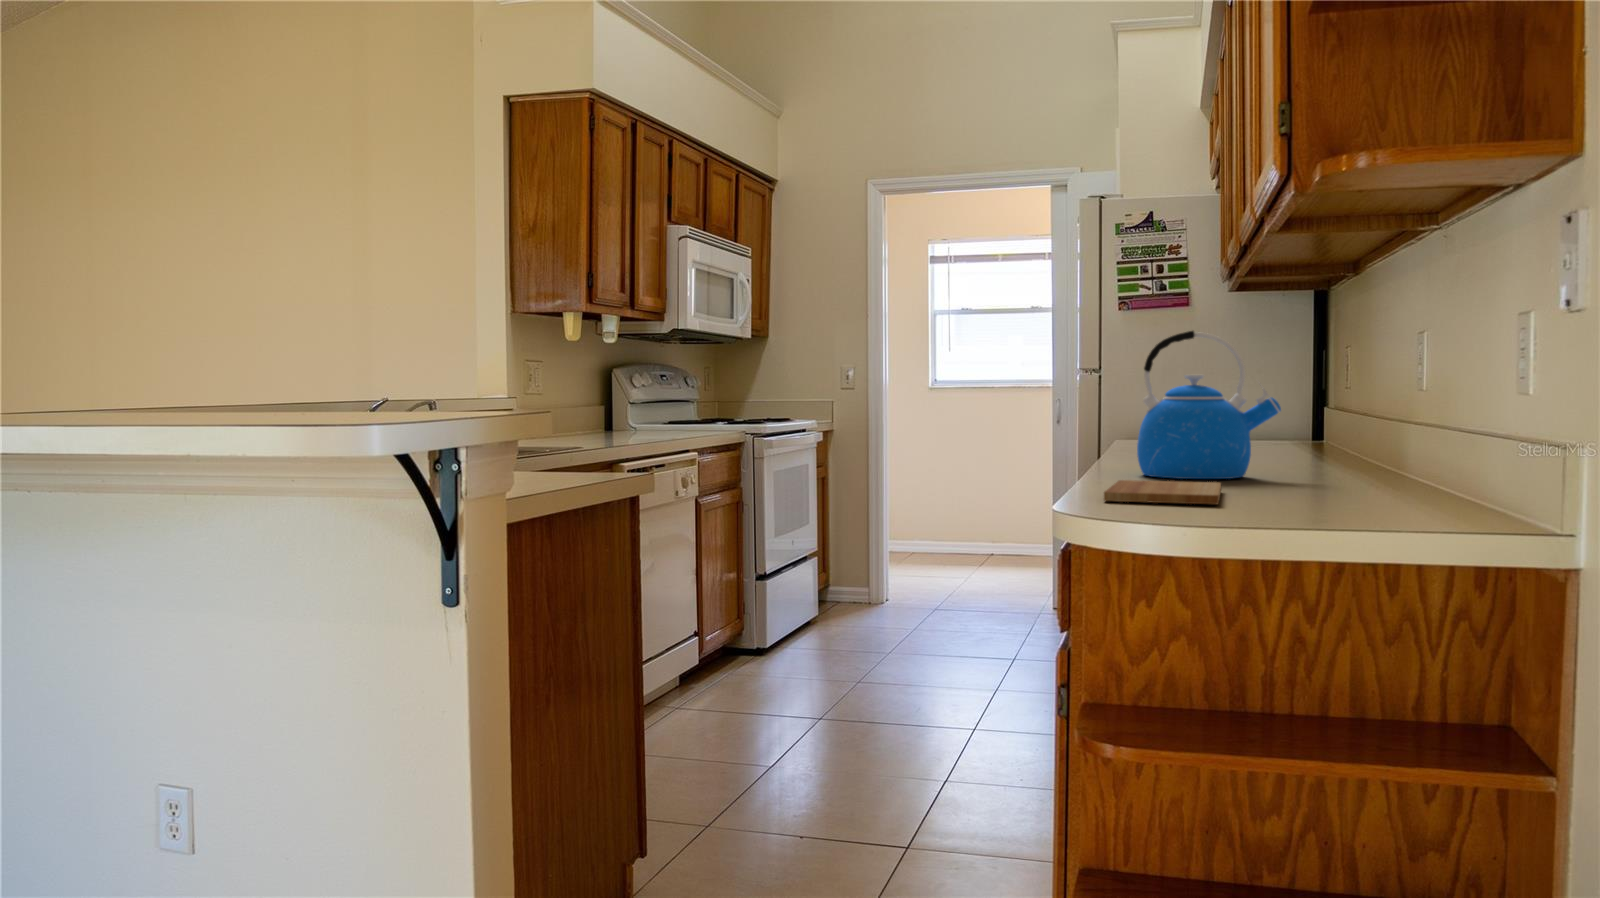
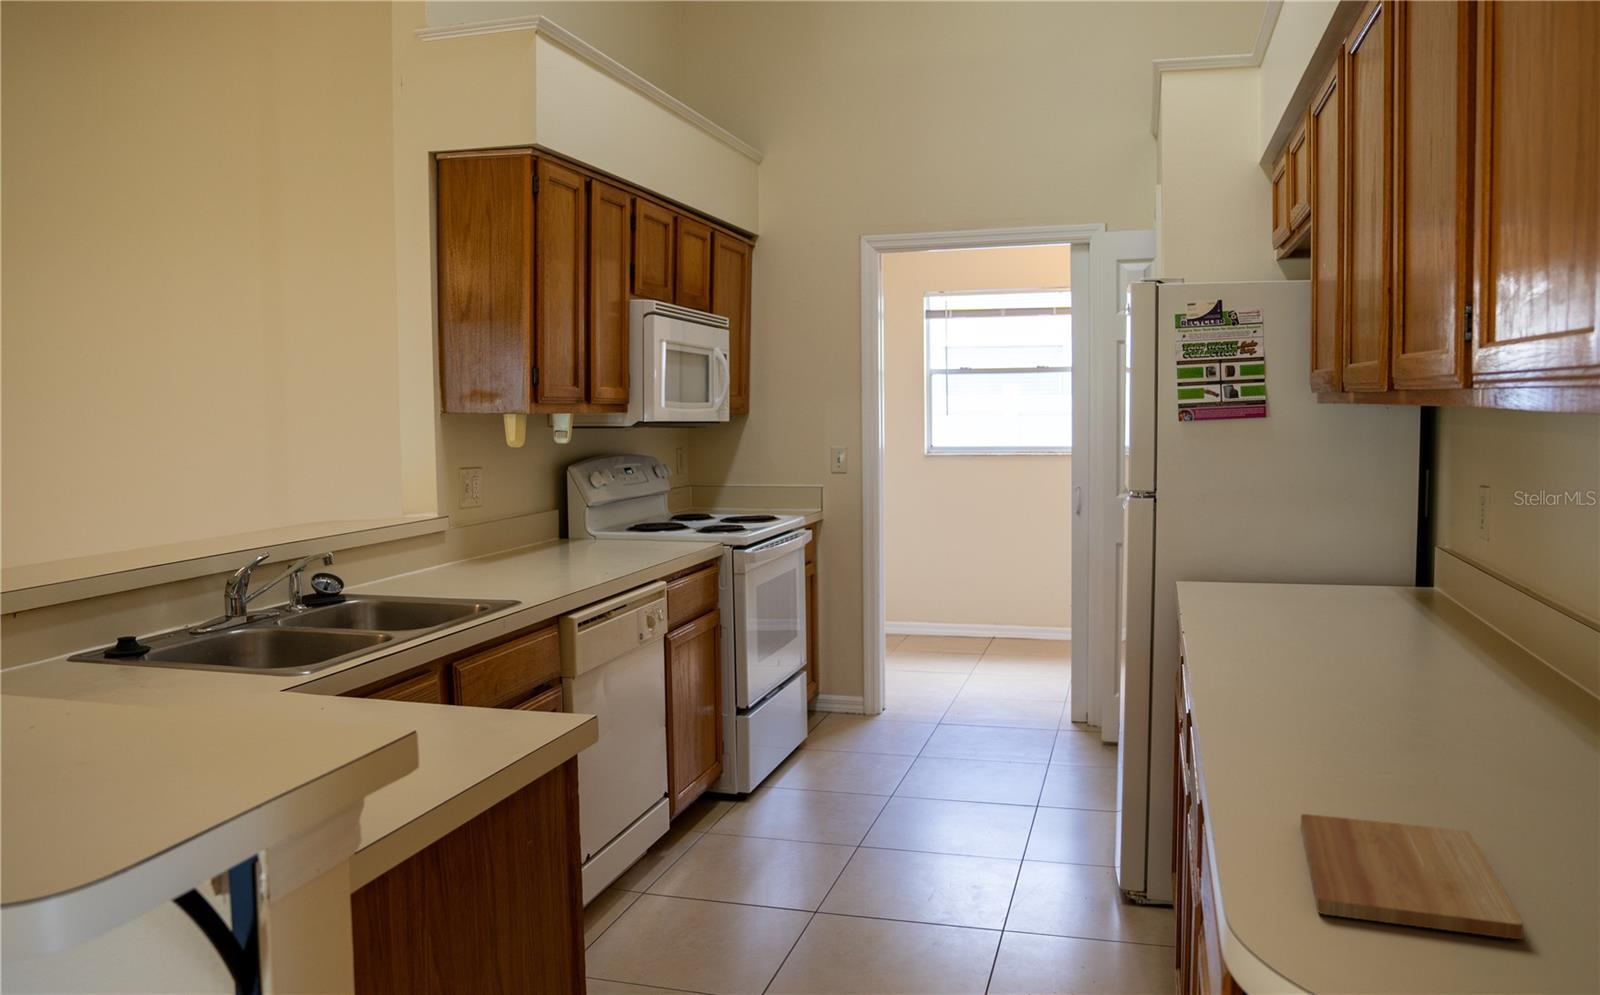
kettle: present [1137,331,1281,479] -> none [1290,546,1510,775]

